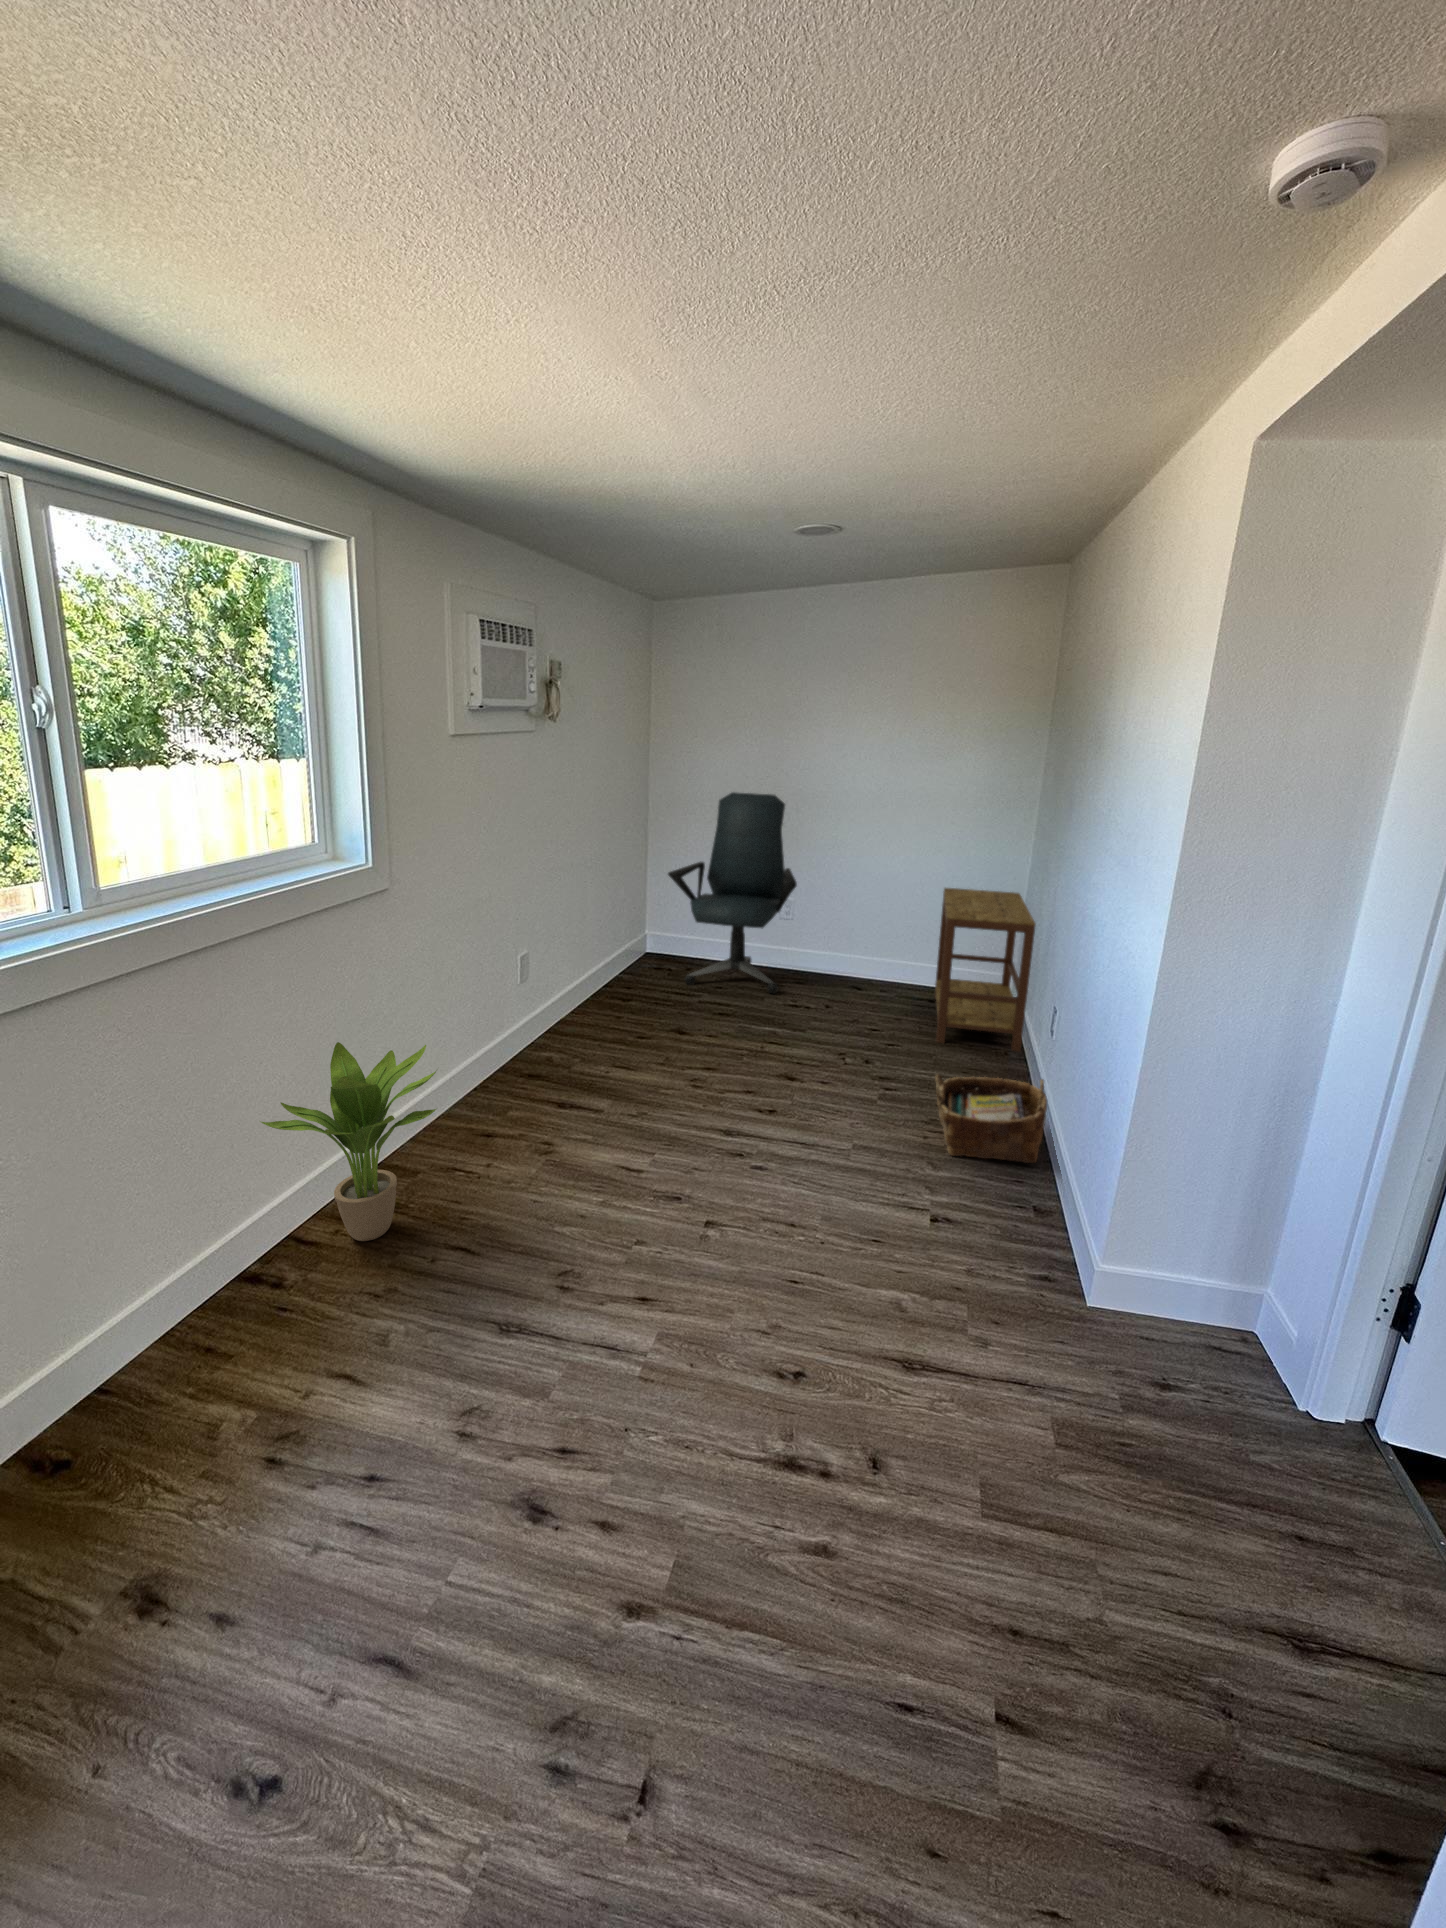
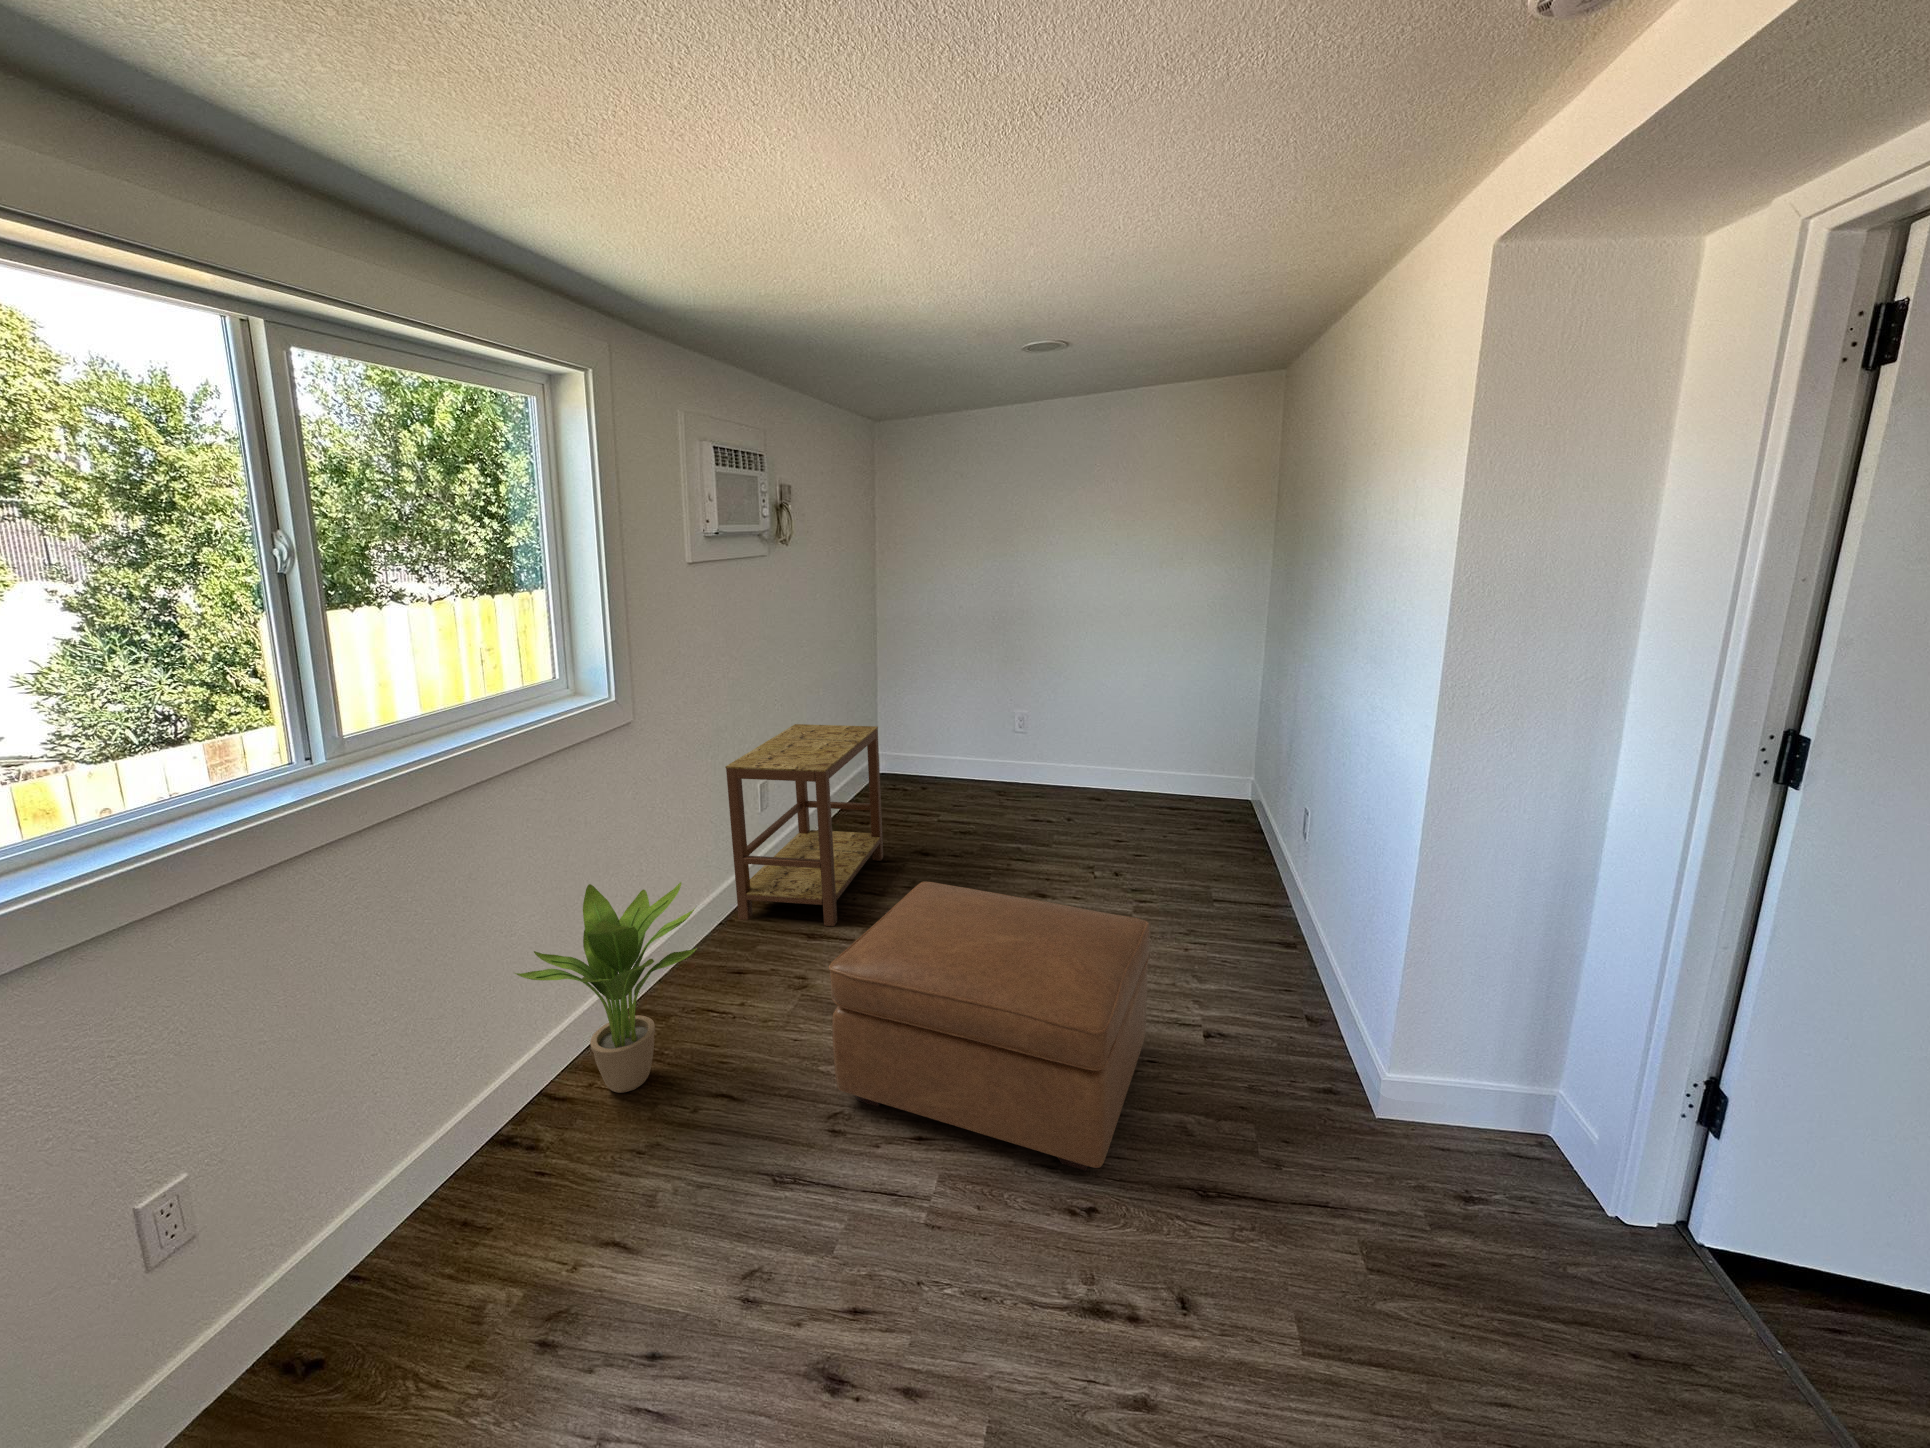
office chair: present [668,792,797,994] -> none [904,611,1033,810]
side table: present [934,888,1036,1052] -> present [725,724,883,926]
ottoman: none [563,1058,881,1339] -> present [829,882,1150,1171]
woven basket: present [935,1075,1047,1163] -> none [1192,882,1306,969]

